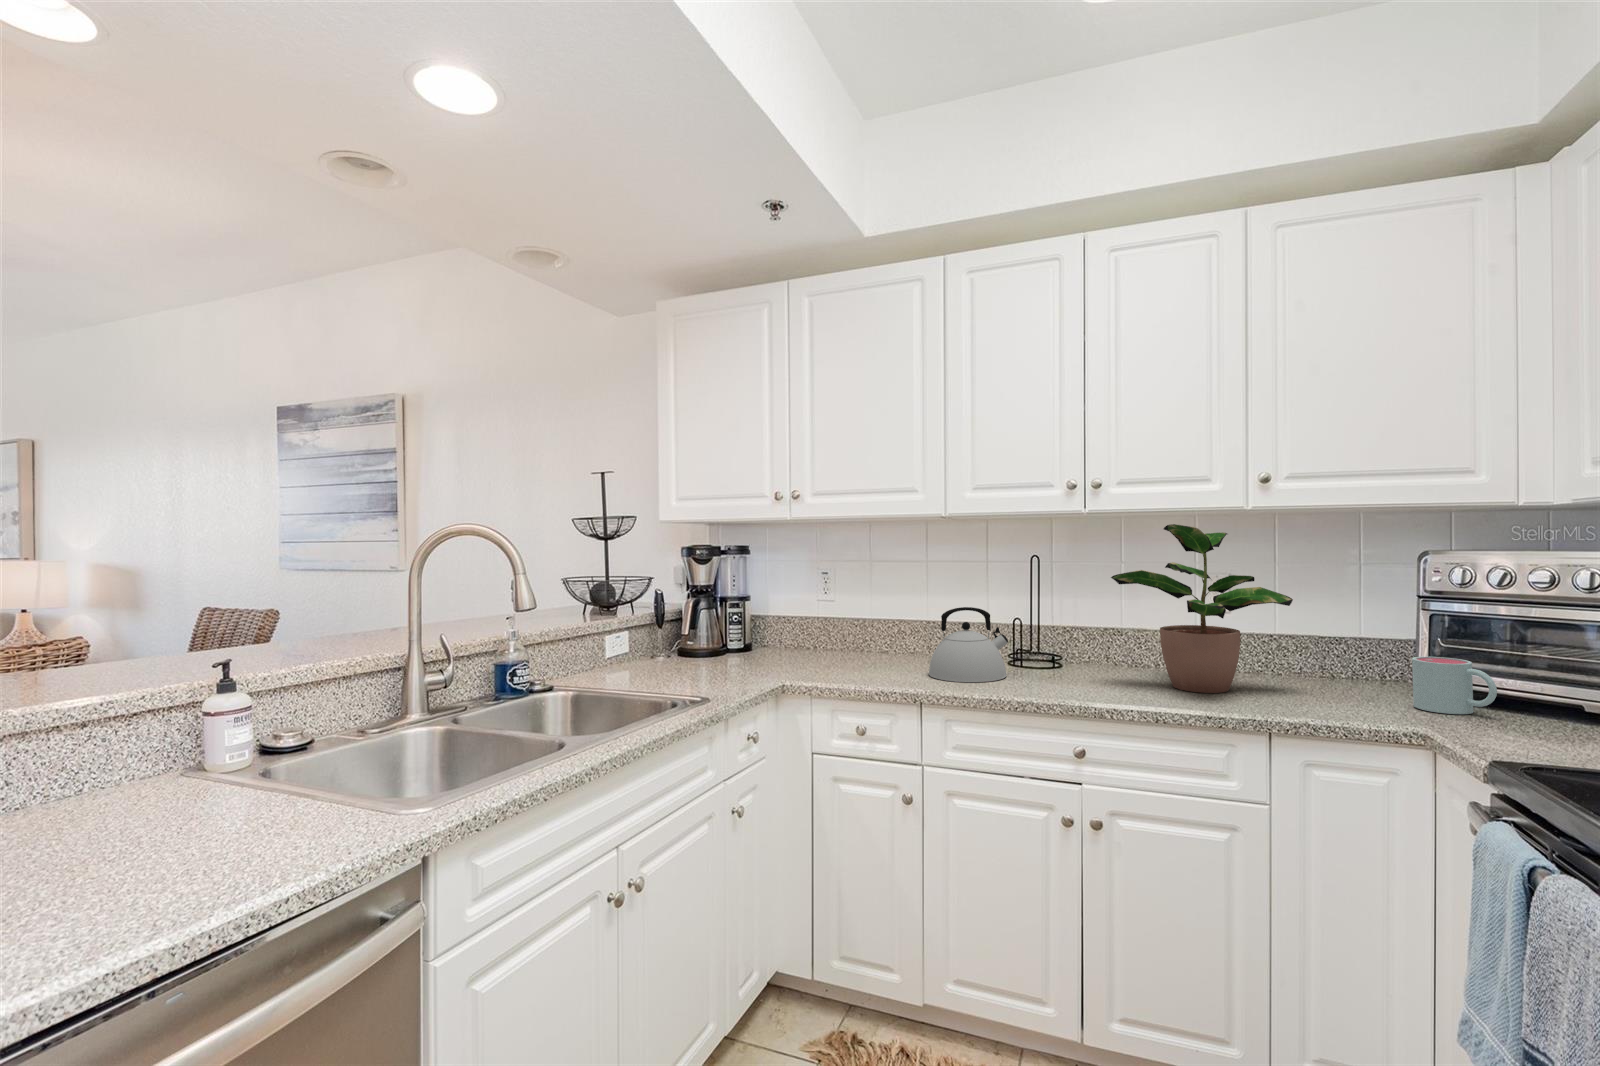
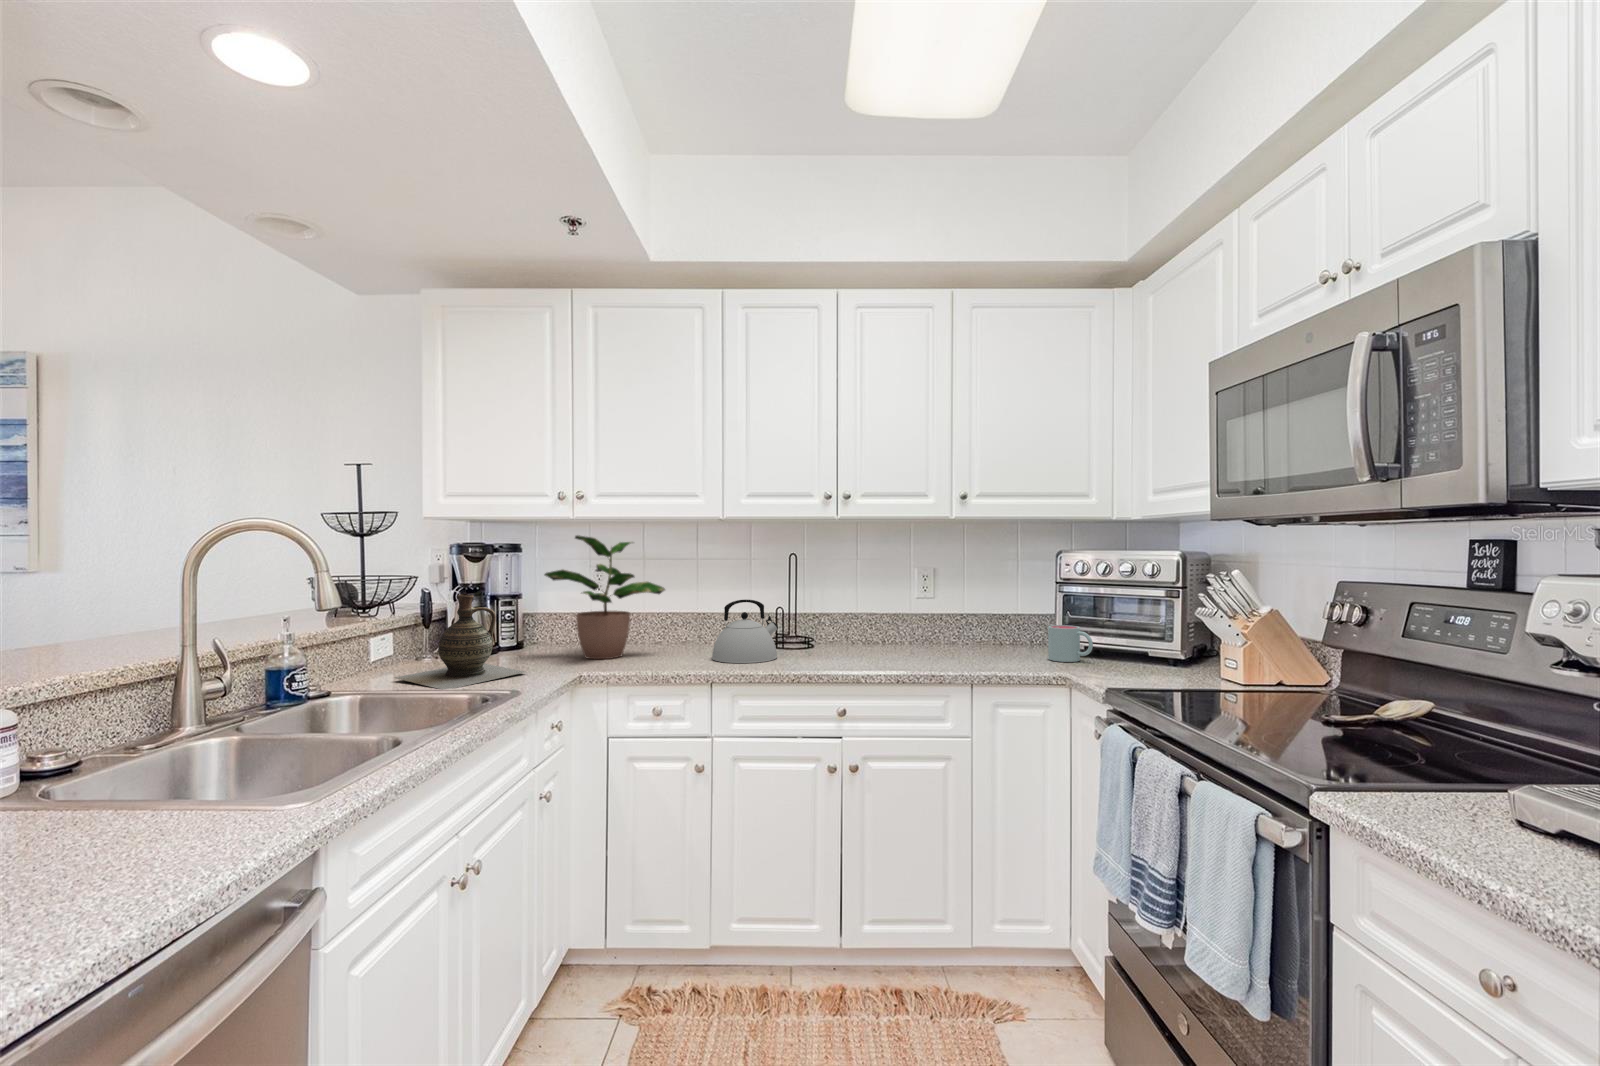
potted plant: present [1111,524,1293,693] -> present [545,535,665,659]
ceramic jug: none [613,597,731,692] -> present [394,595,525,690]

